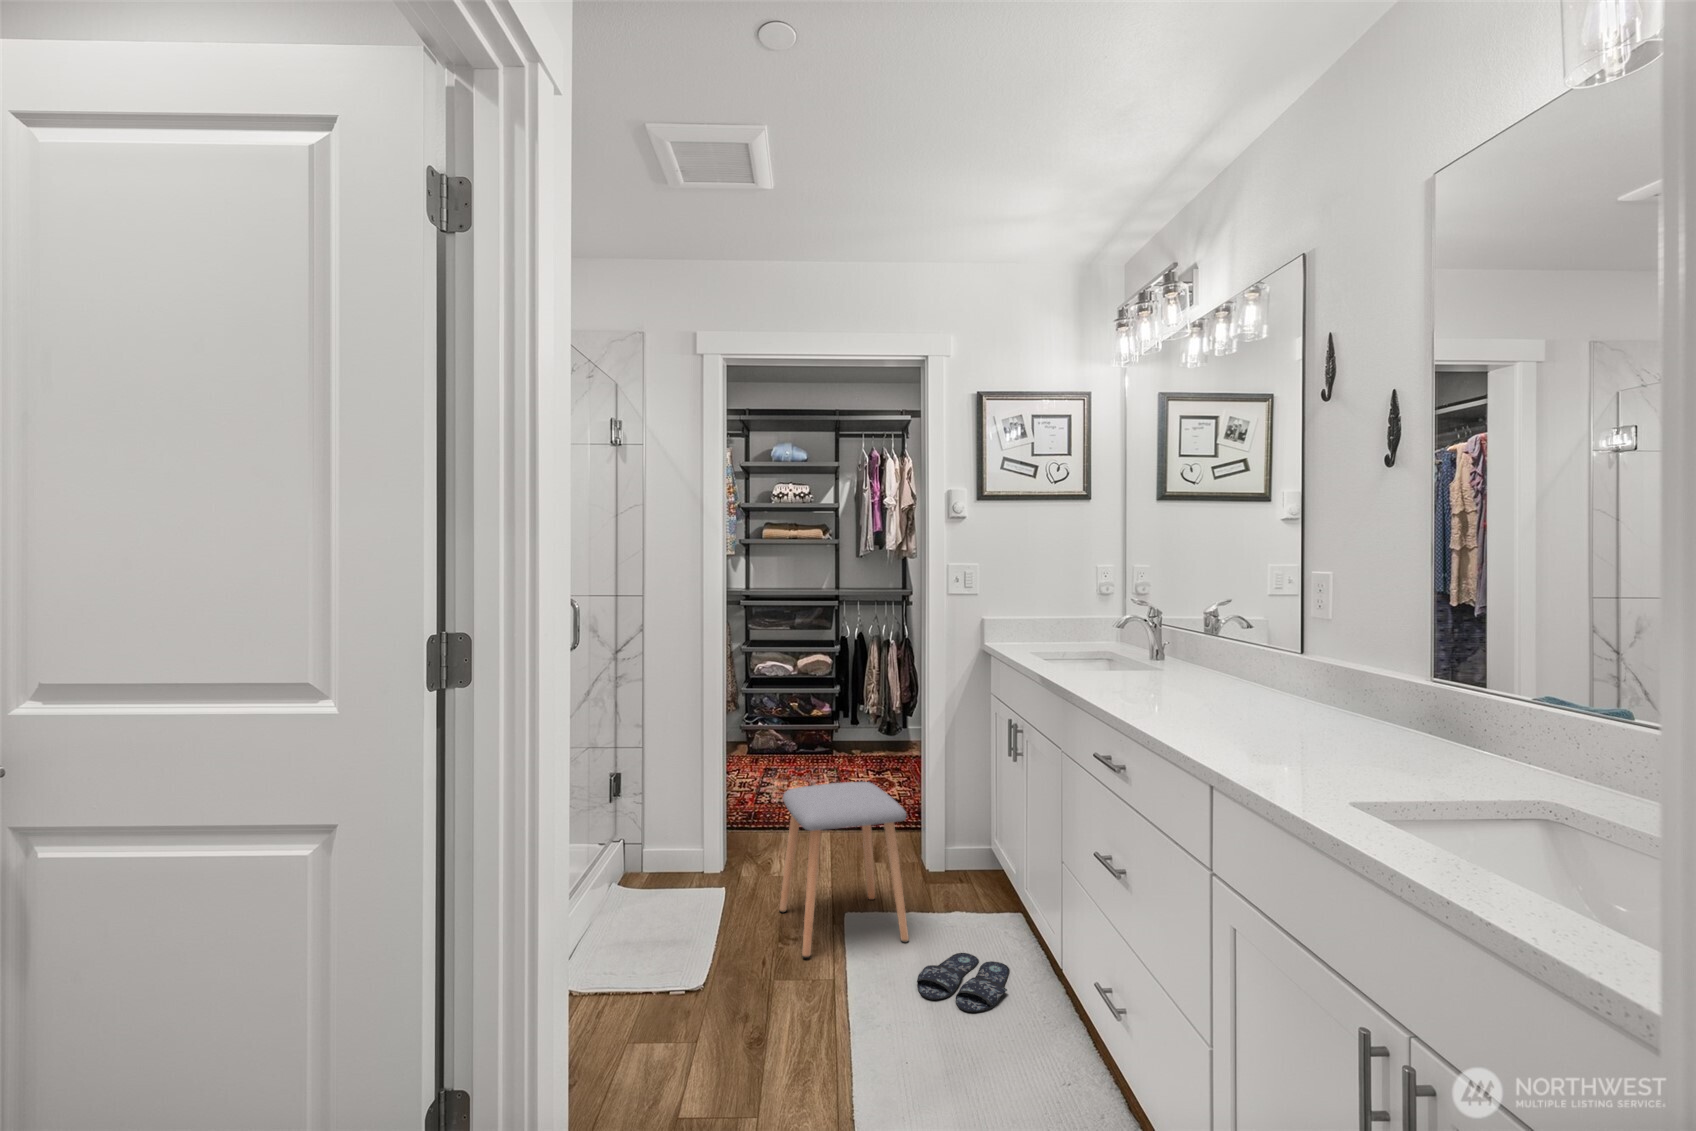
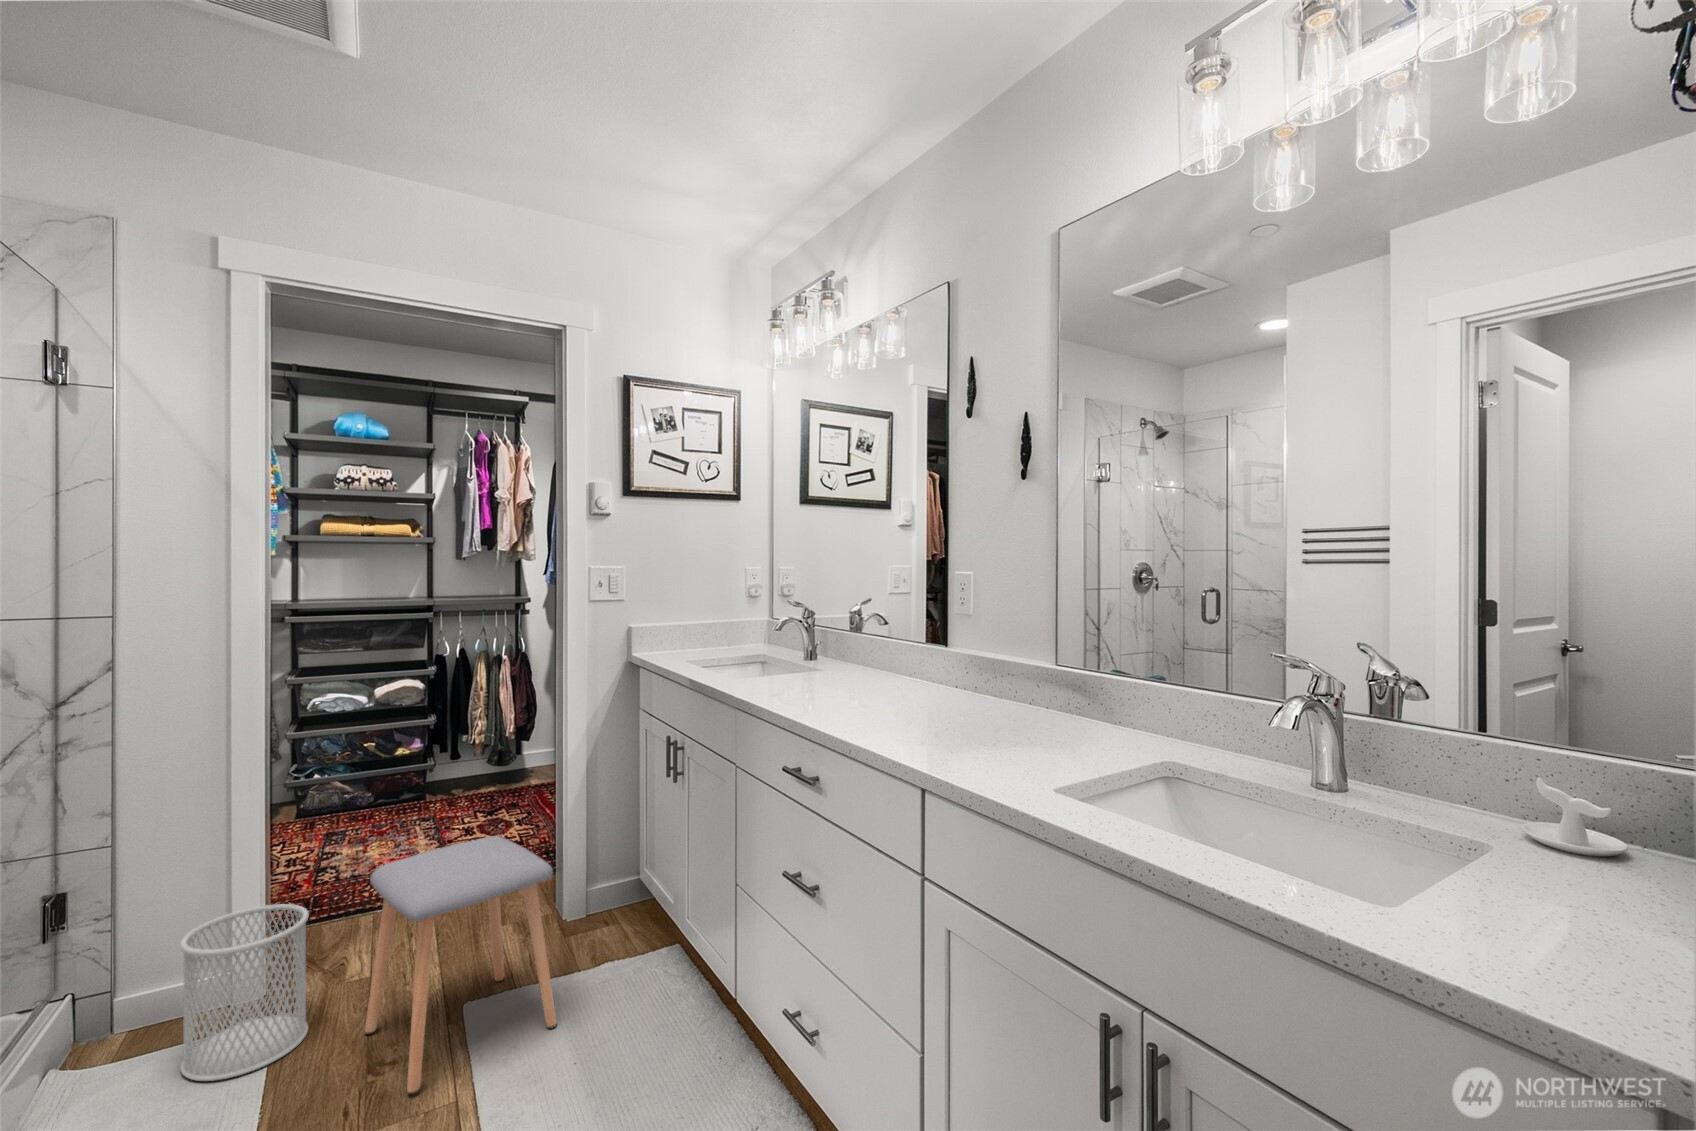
wastebasket: none [676,805,747,916] -> present [180,904,309,1081]
slippers: present [917,953,1009,1012] -> none [576,1020,687,1099]

